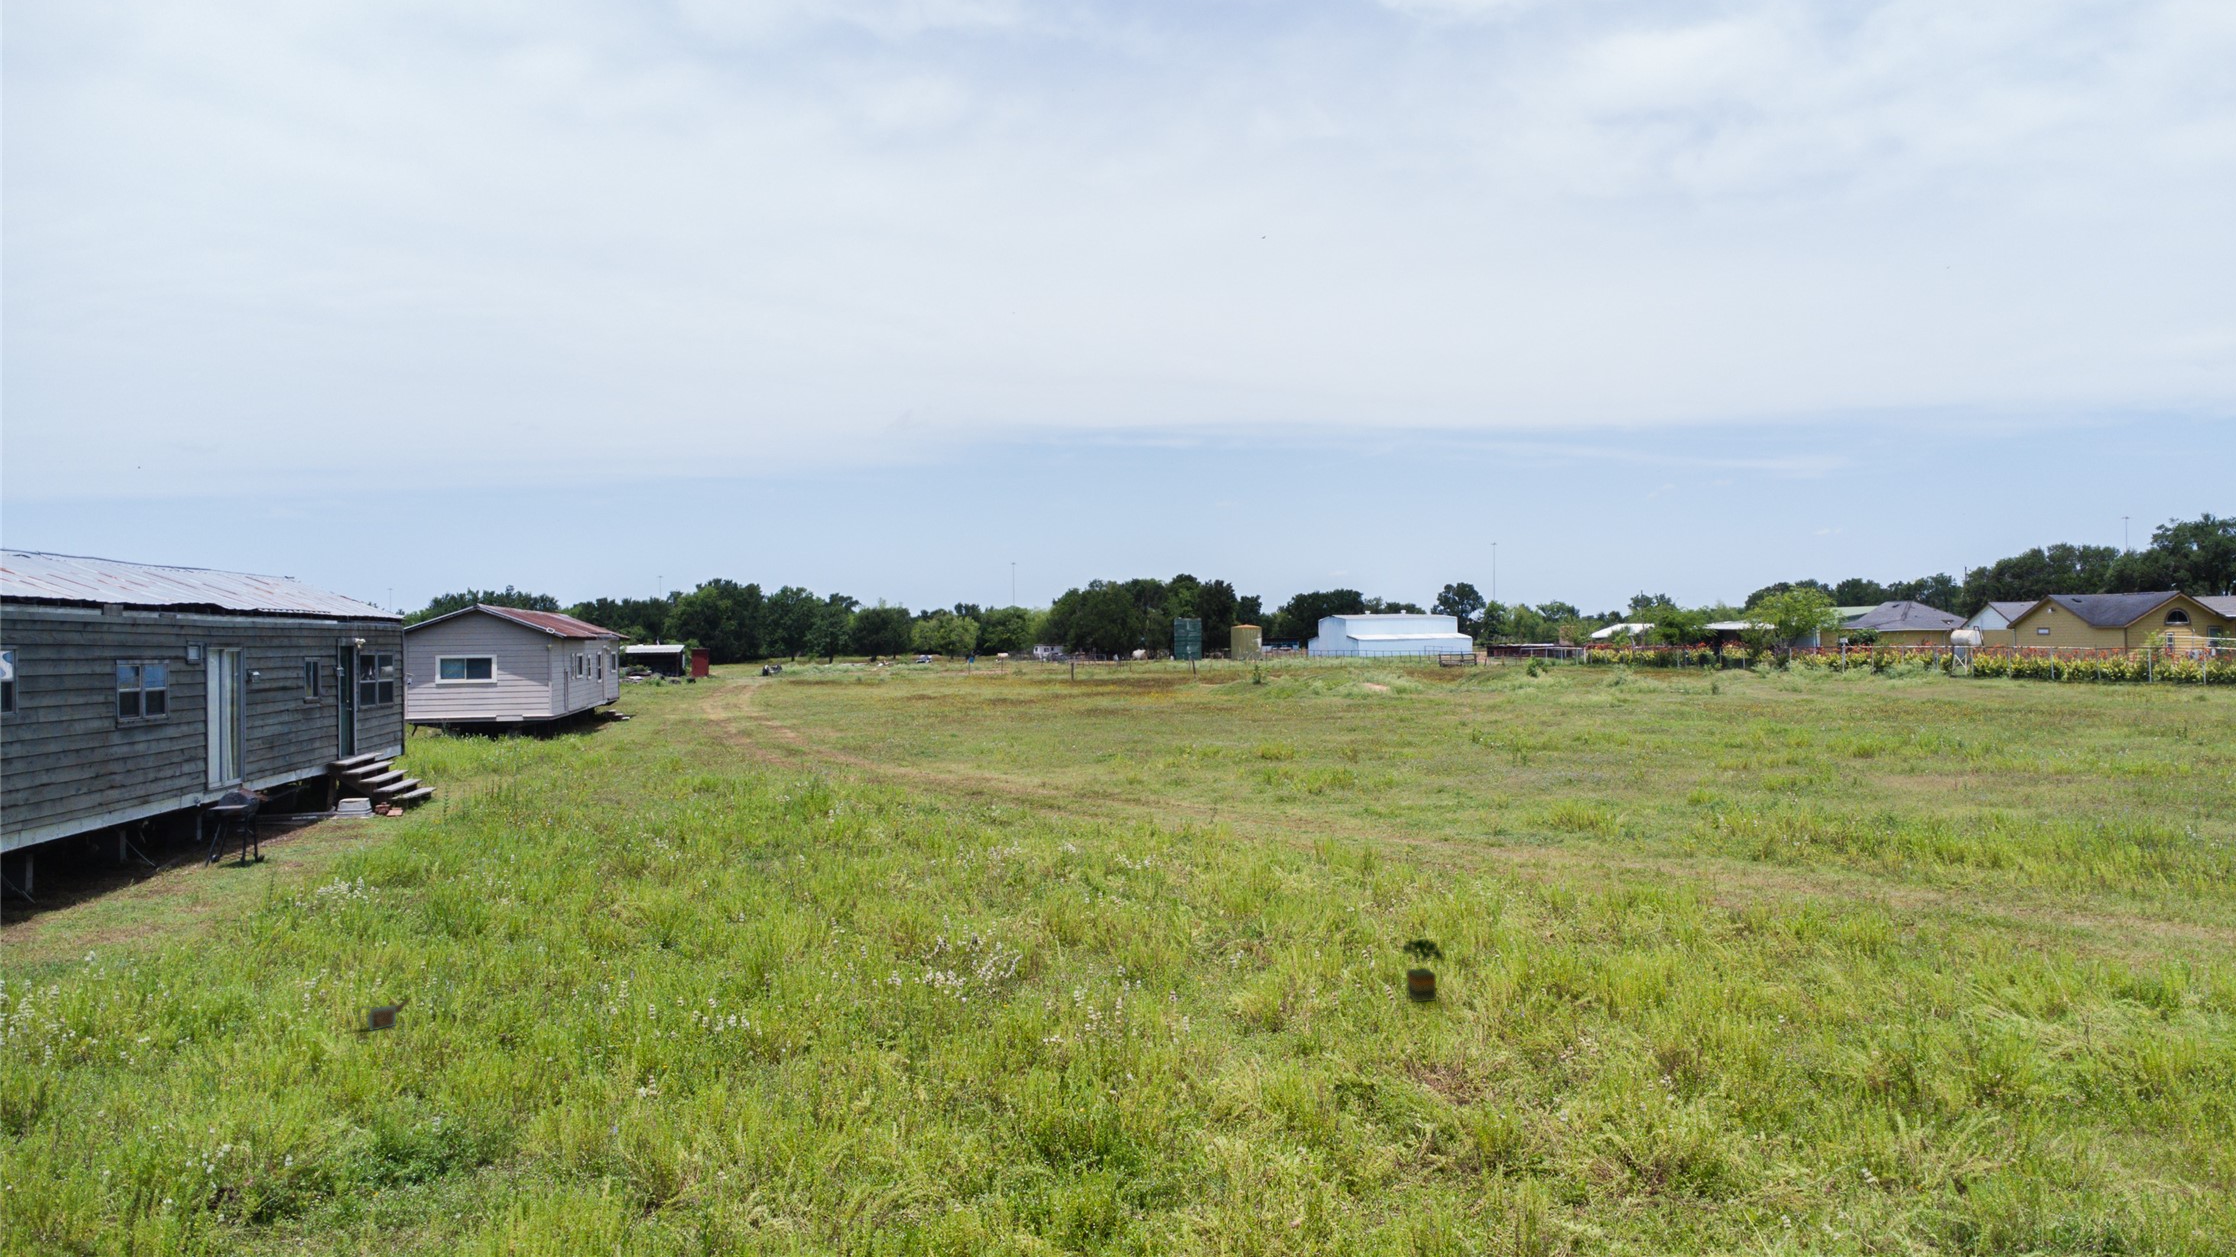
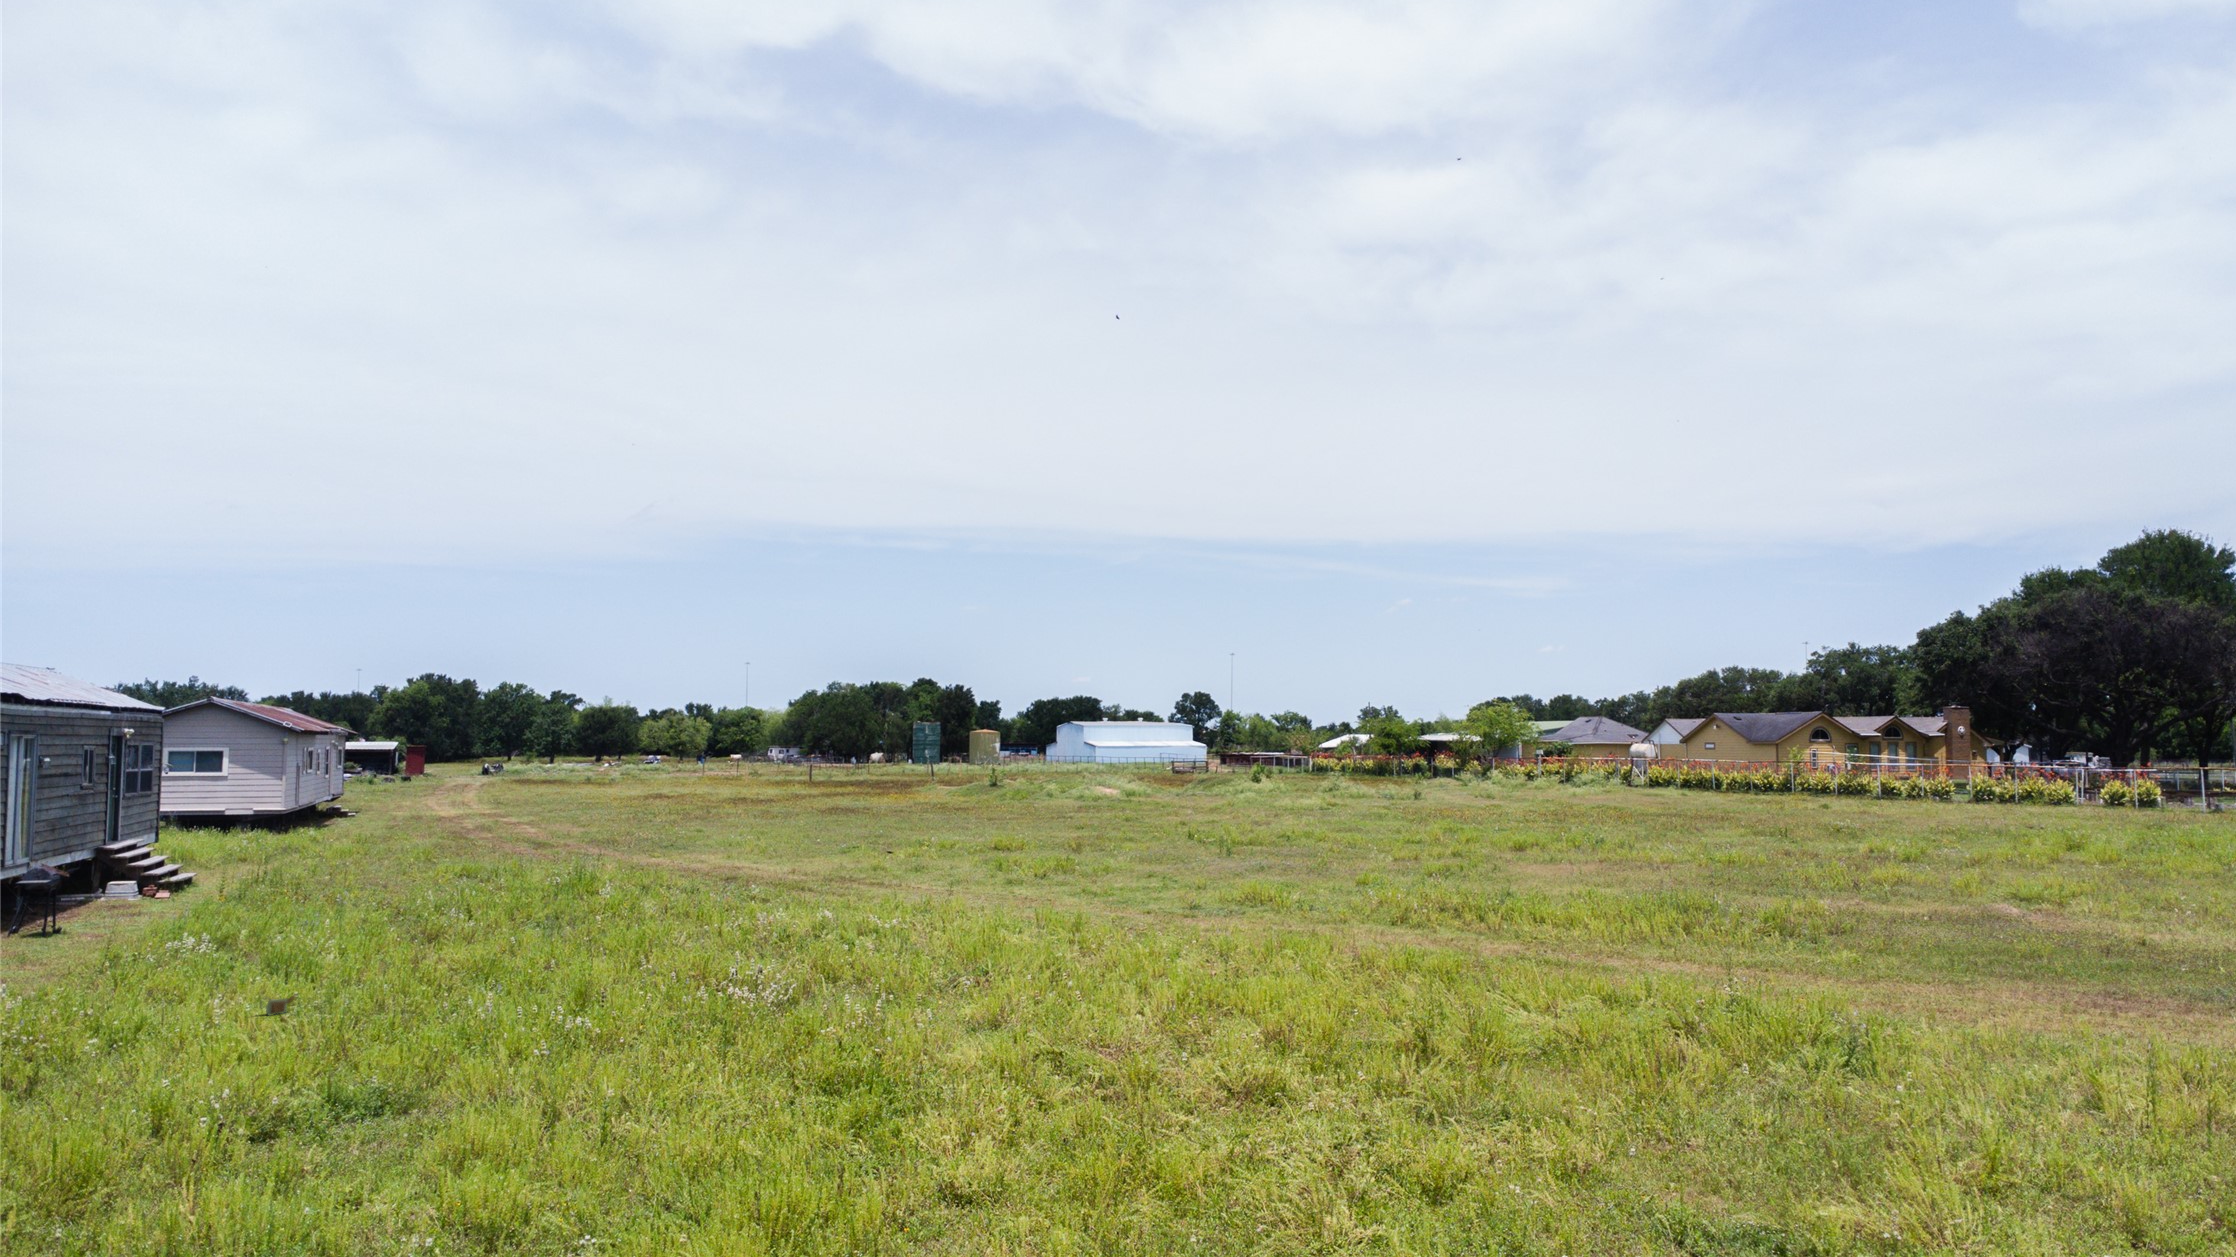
potted tree: present [1403,939,1445,1002] -> none [1024,948,1052,990]

